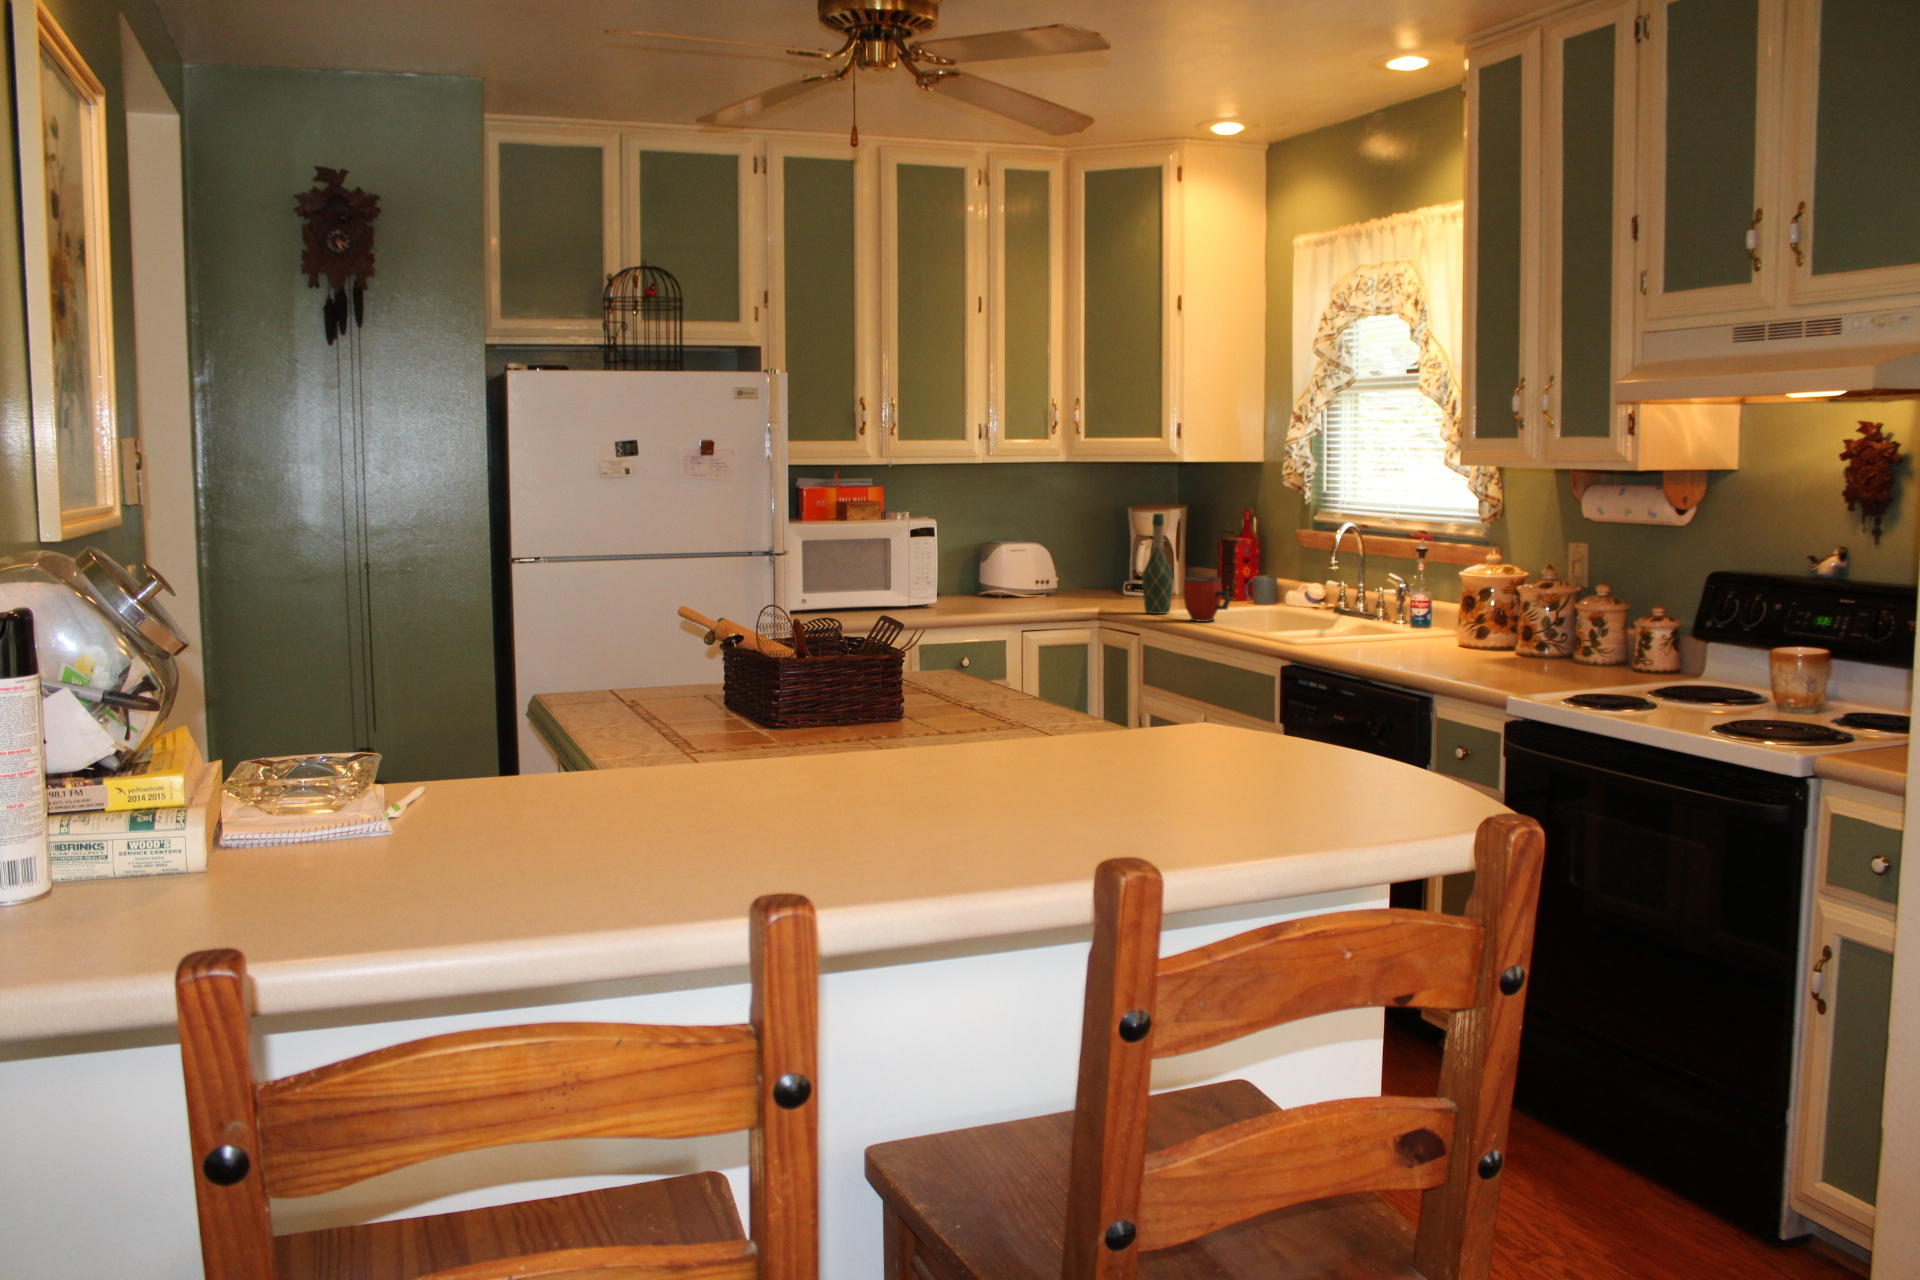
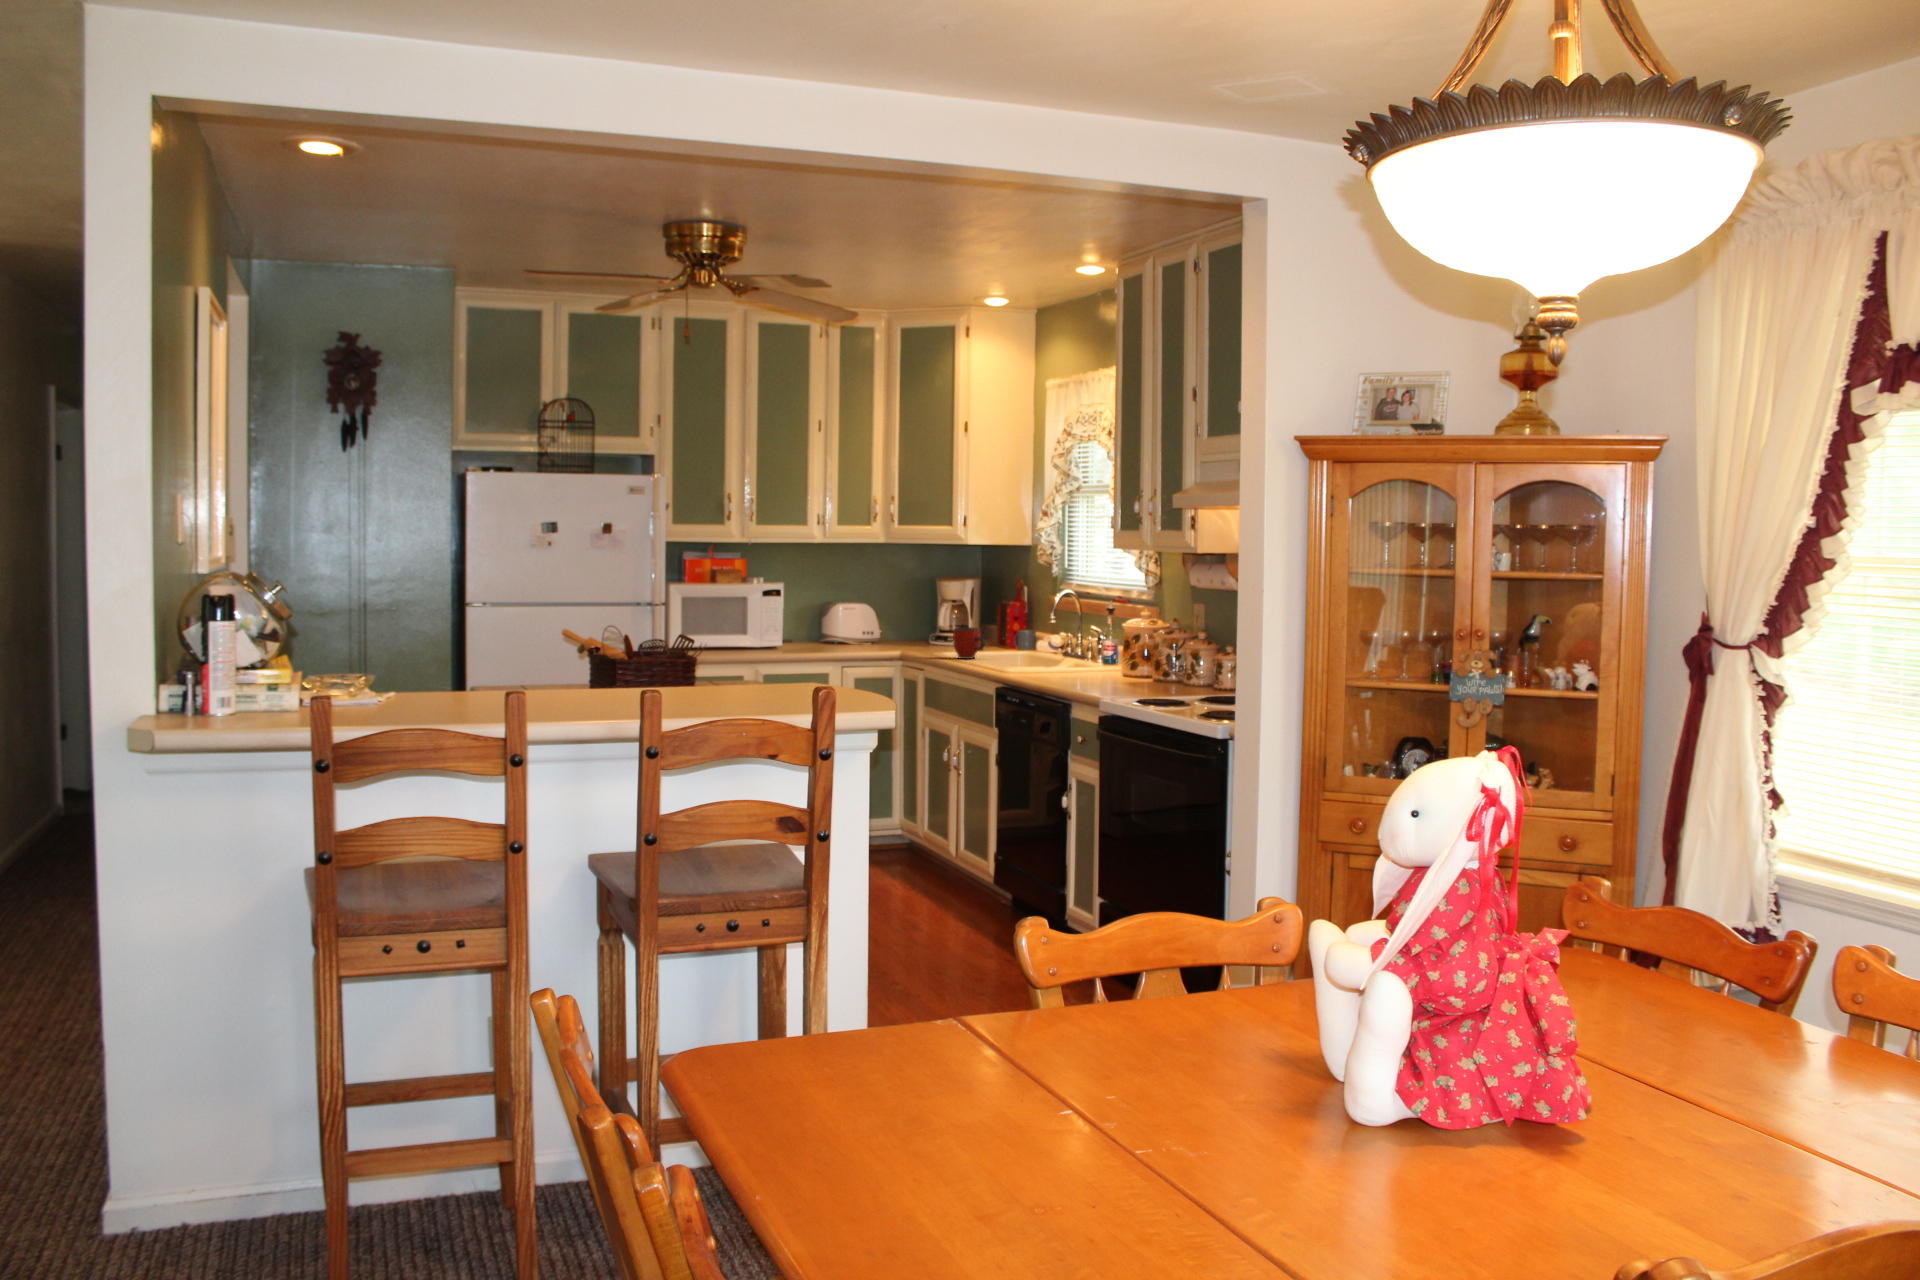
wine bottle: present [1142,513,1174,614] -> none [929,581,952,654]

